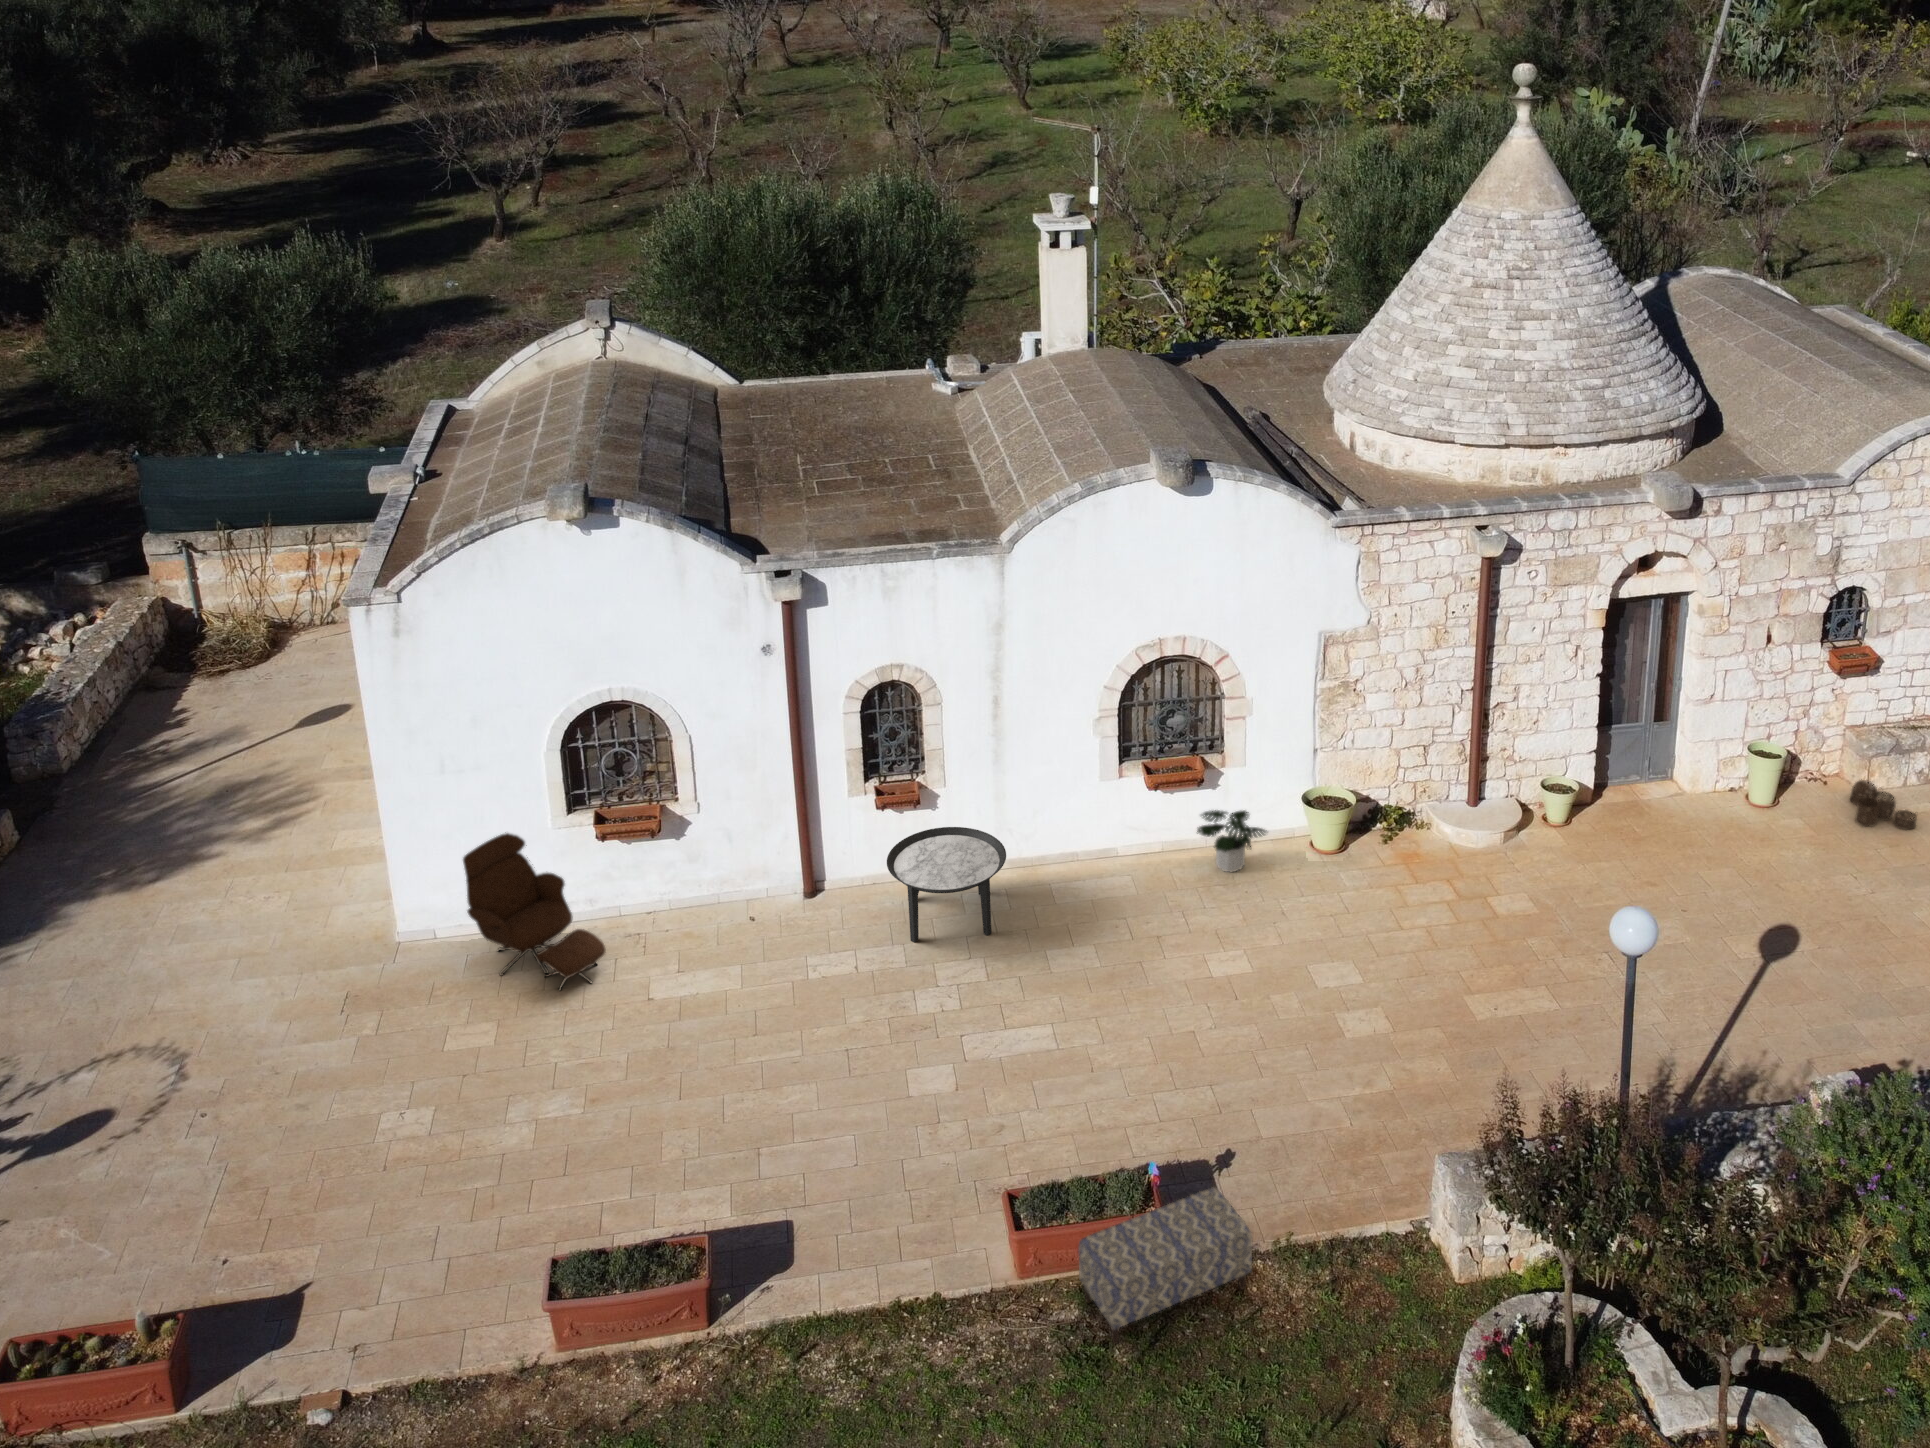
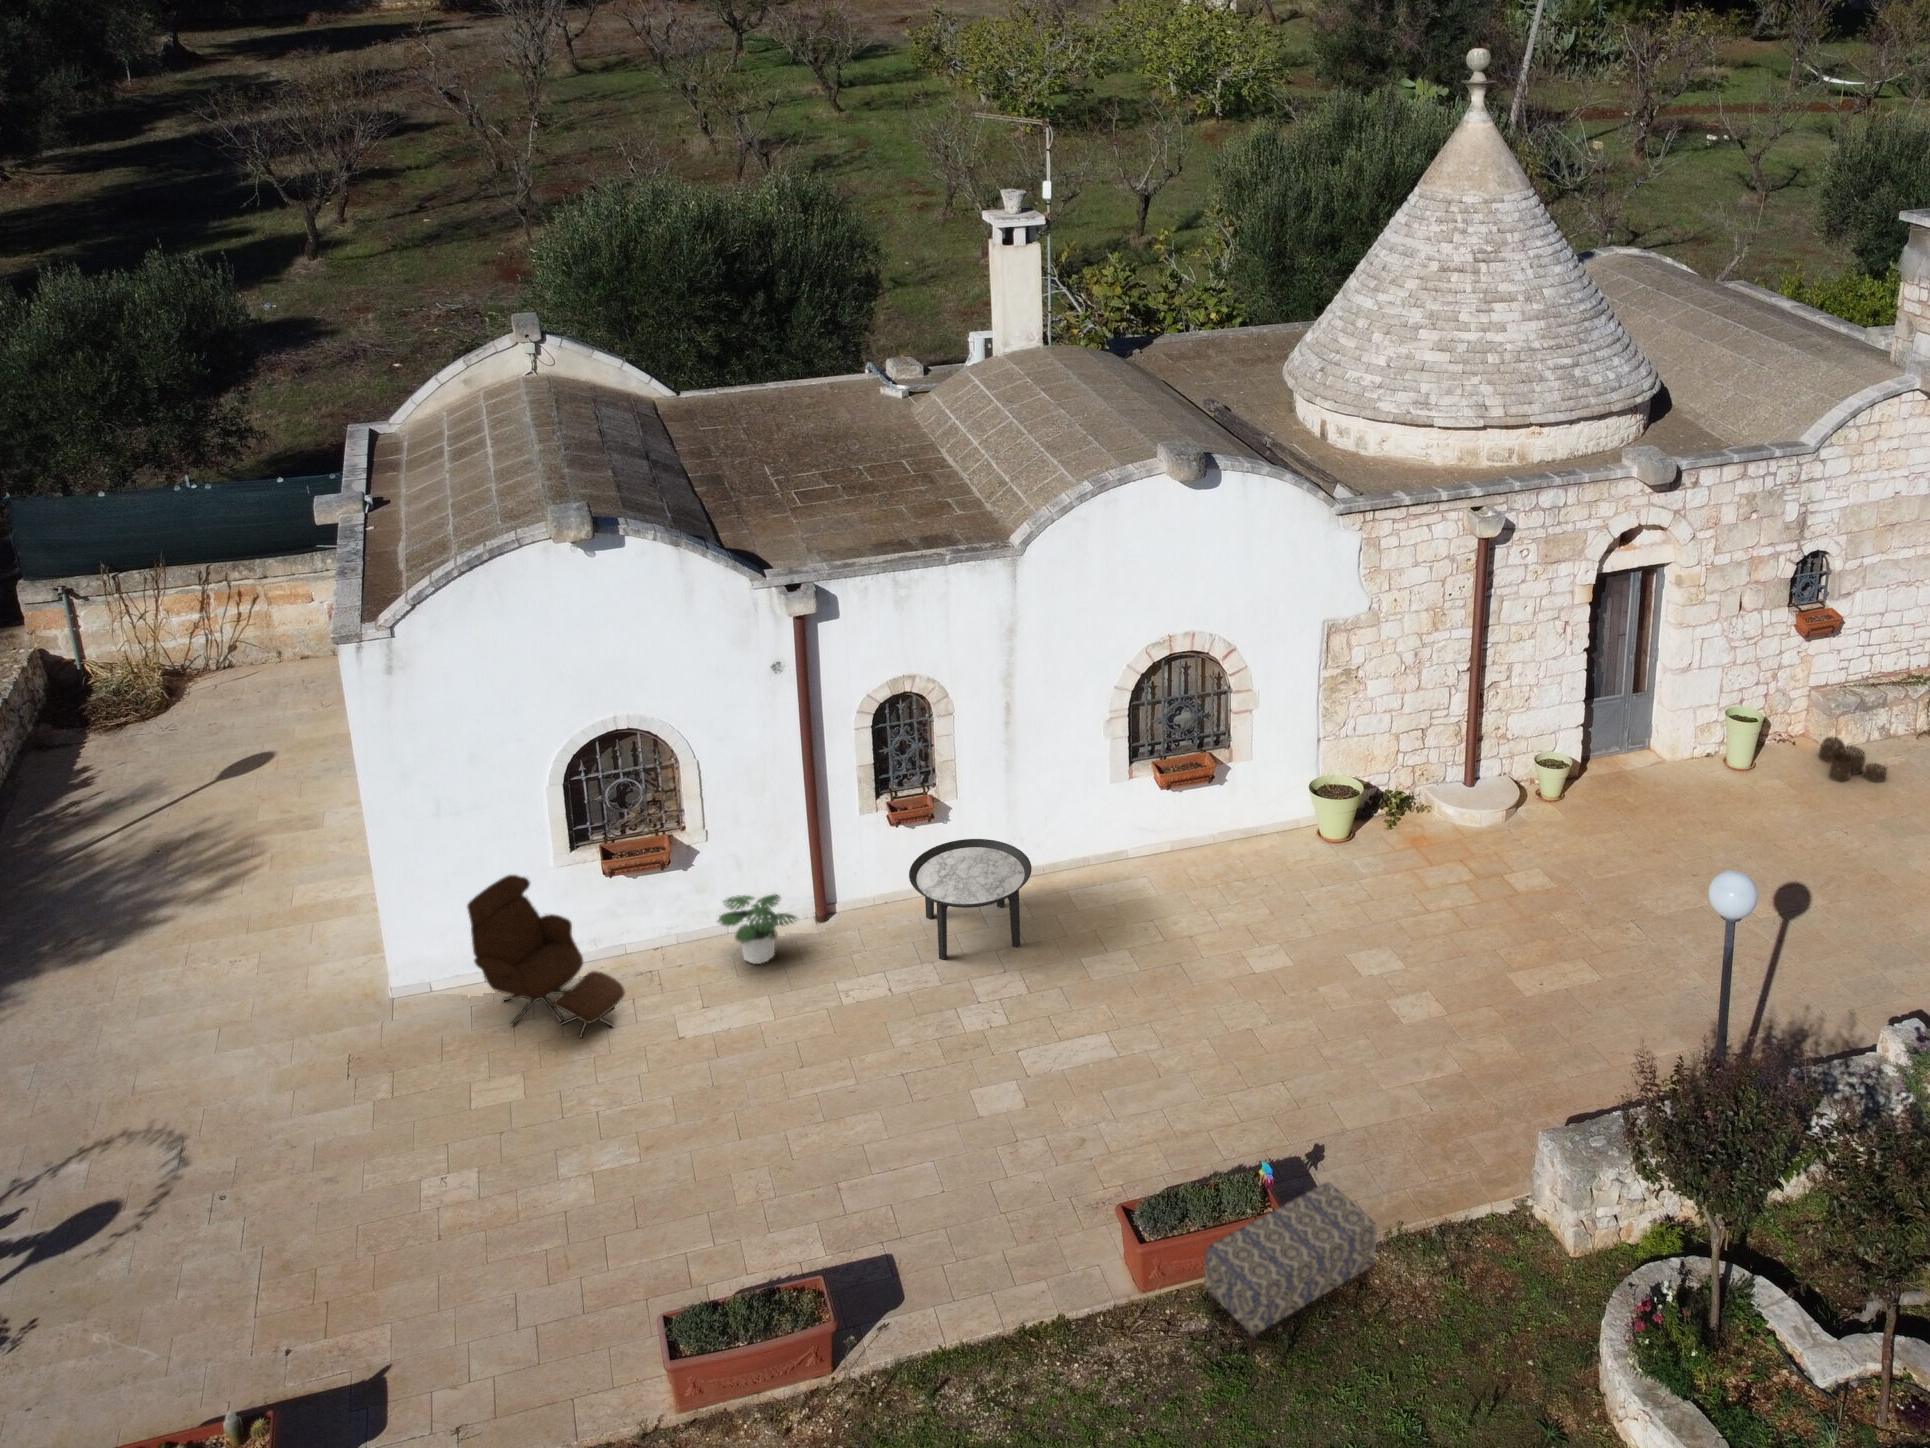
potted plant: present [1197,810,1267,872] -> present [718,895,797,964]

